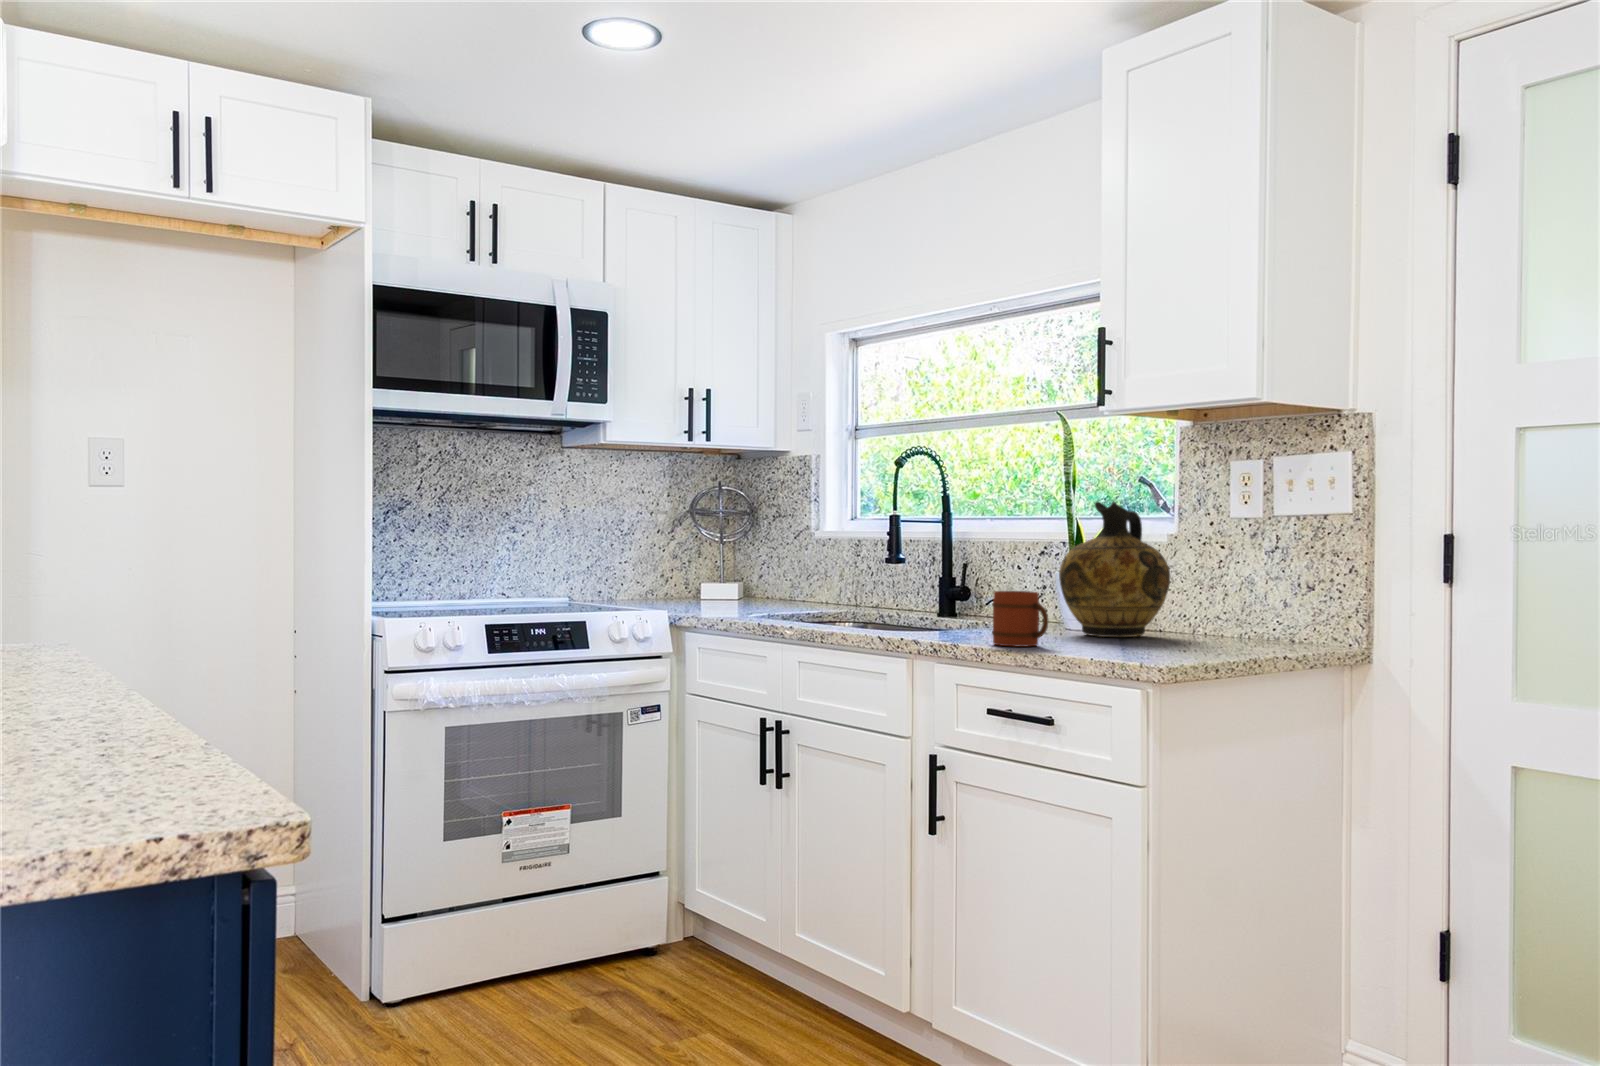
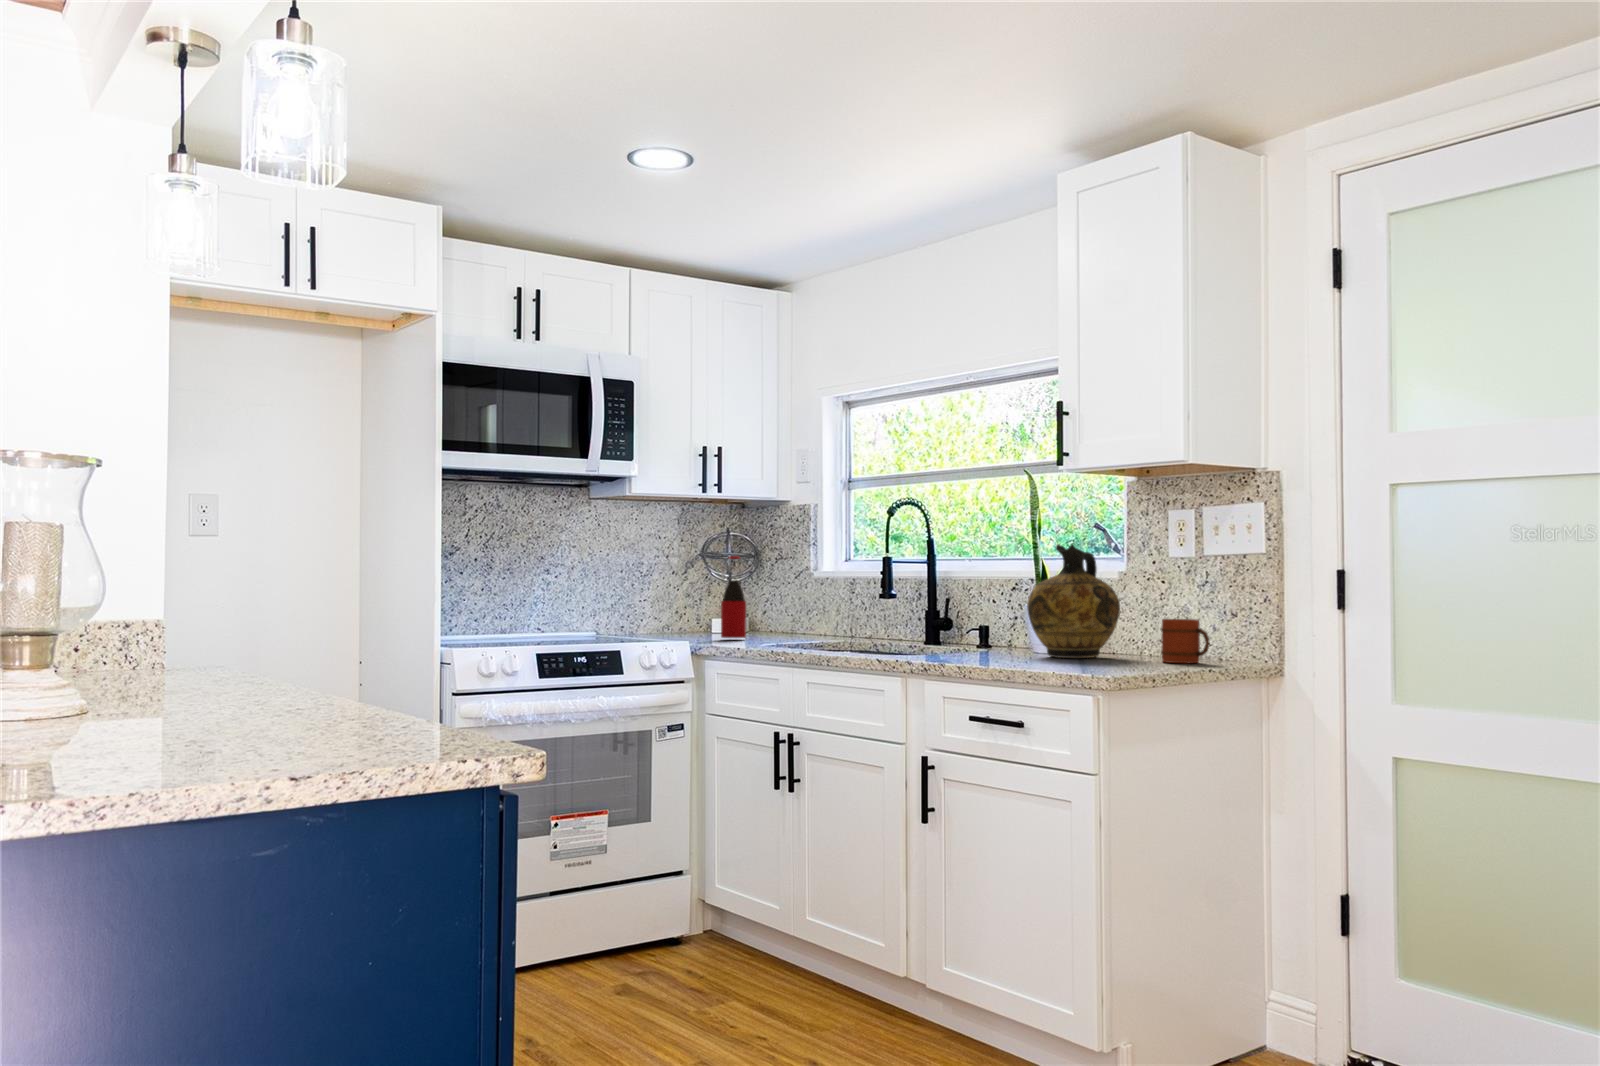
bottle: none [707,514,736,609] -> present [721,556,746,638]
mug: present [992,591,1048,646] -> present [1161,619,1209,663]

